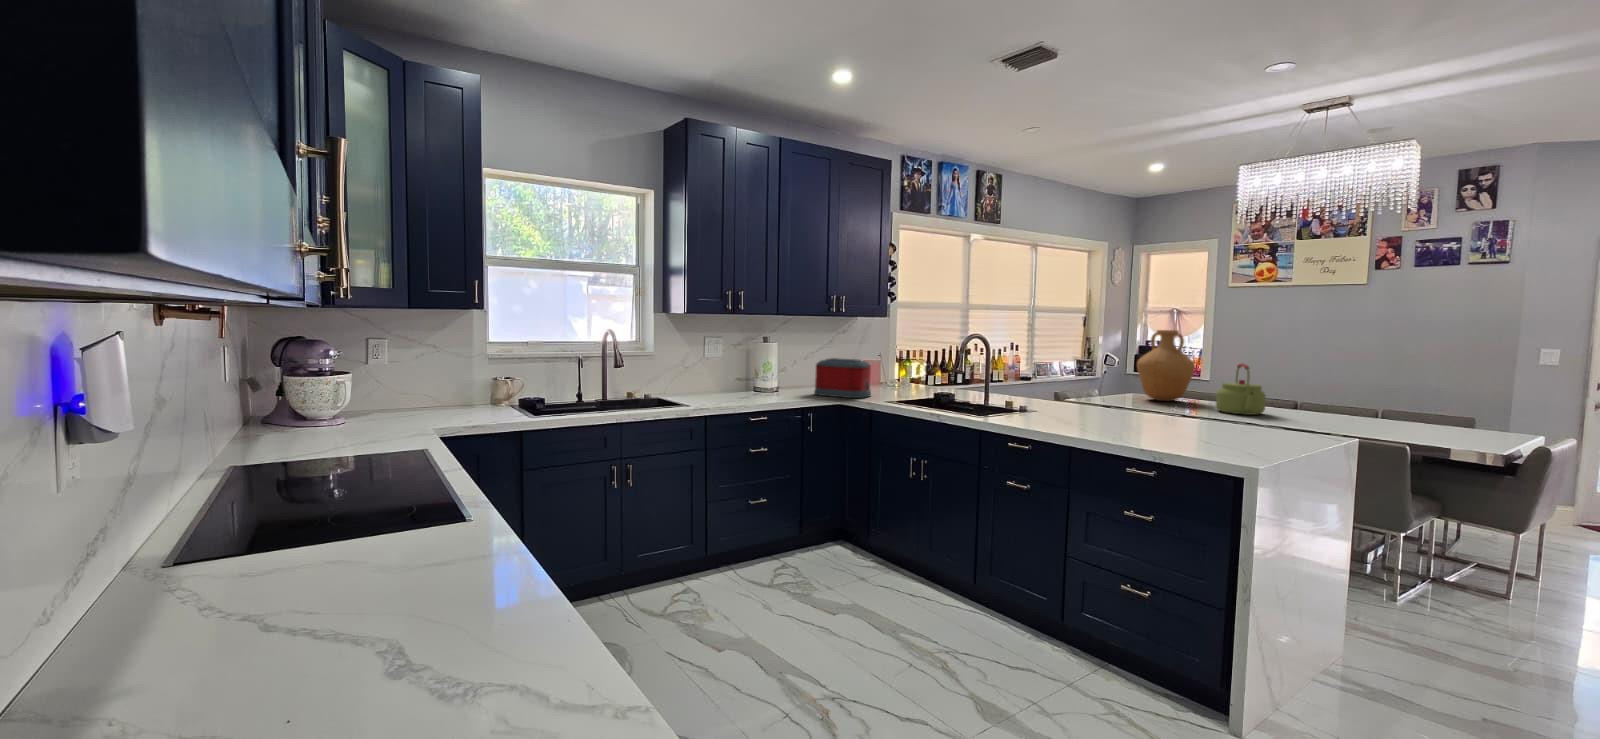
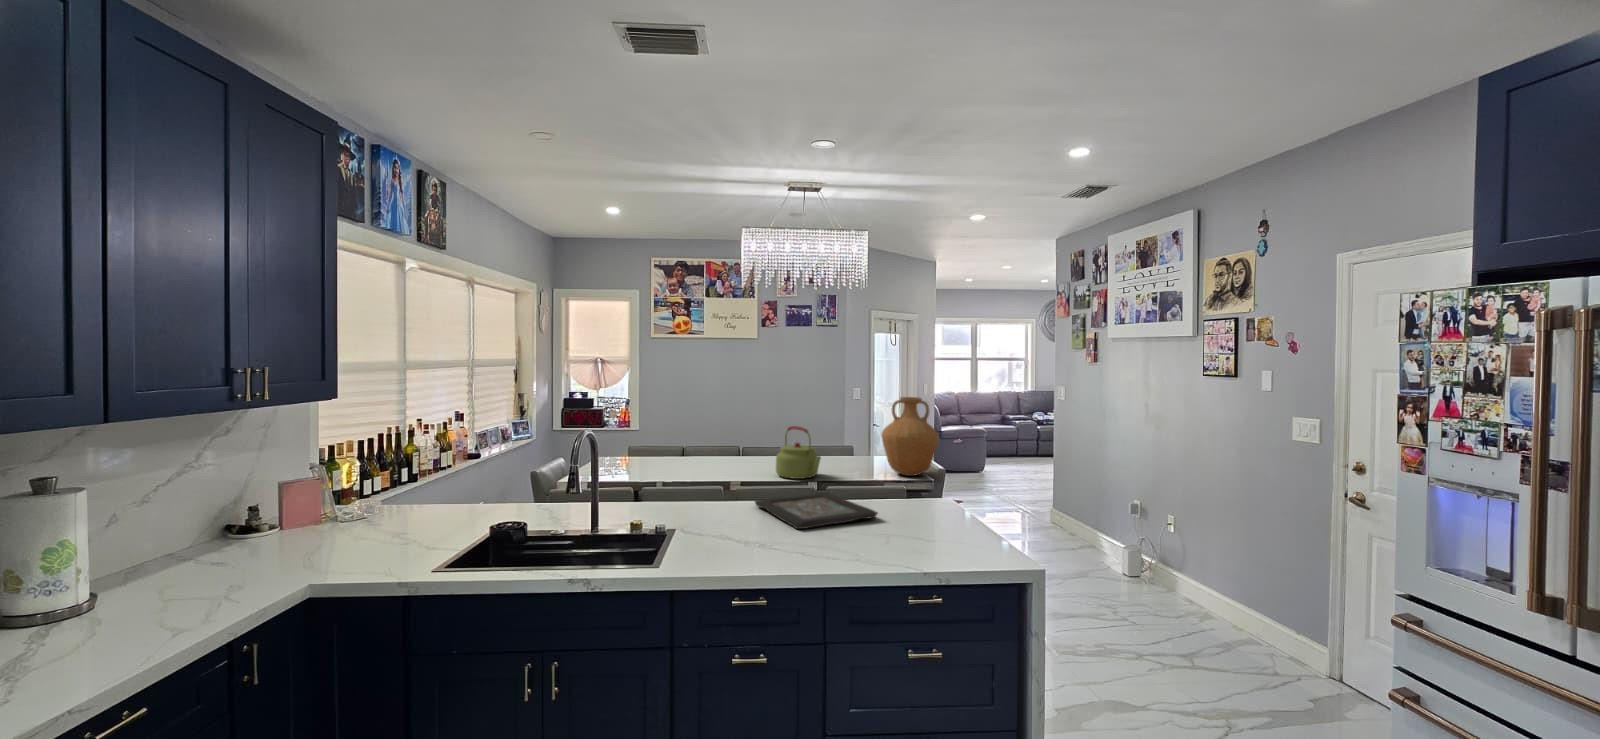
vase: present [1137,330,1195,401] -> present [881,397,939,476]
toaster: present [814,358,871,398] -> none [209,491,362,589]
decorative tray: none [1119,411,1211,432] -> present [755,493,878,529]

